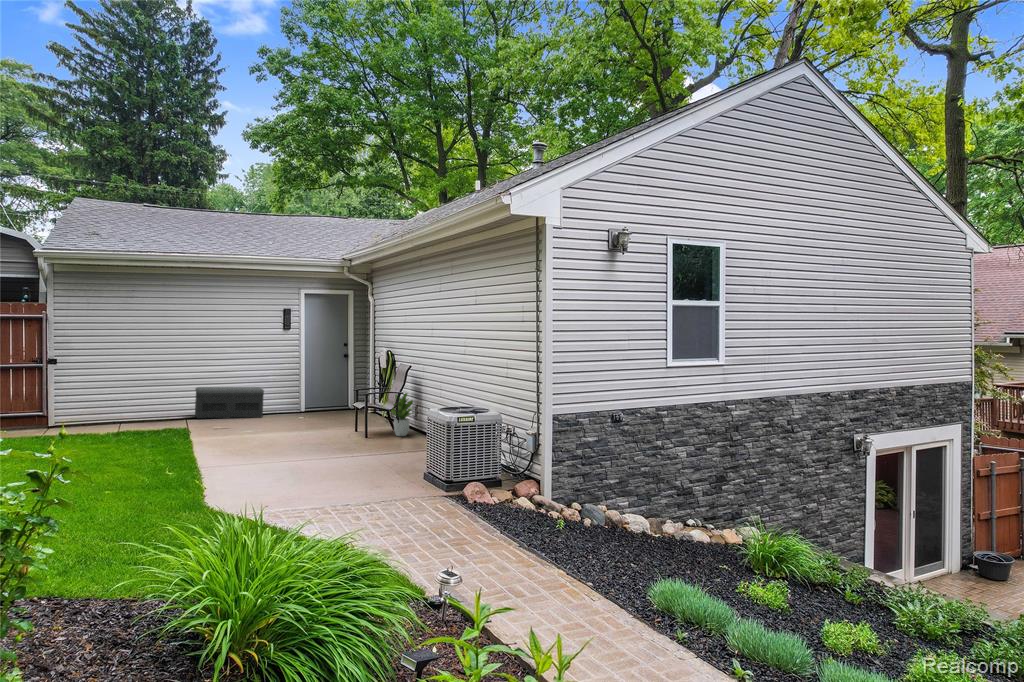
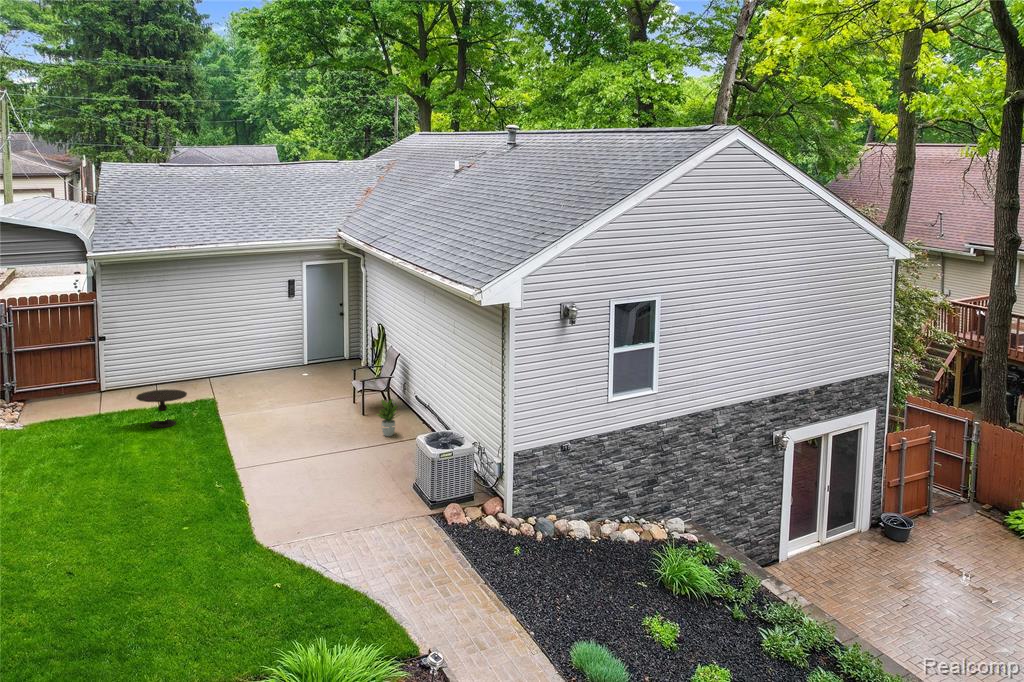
side table: none [122,384,181,422] -> present [136,390,187,428]
storage bench: present [195,387,264,419] -> none [198,385,260,420]

